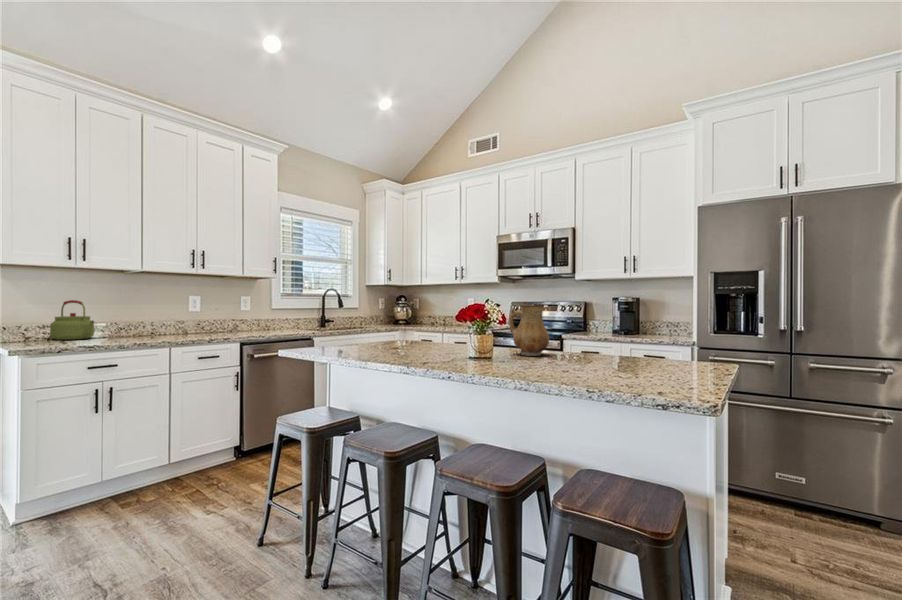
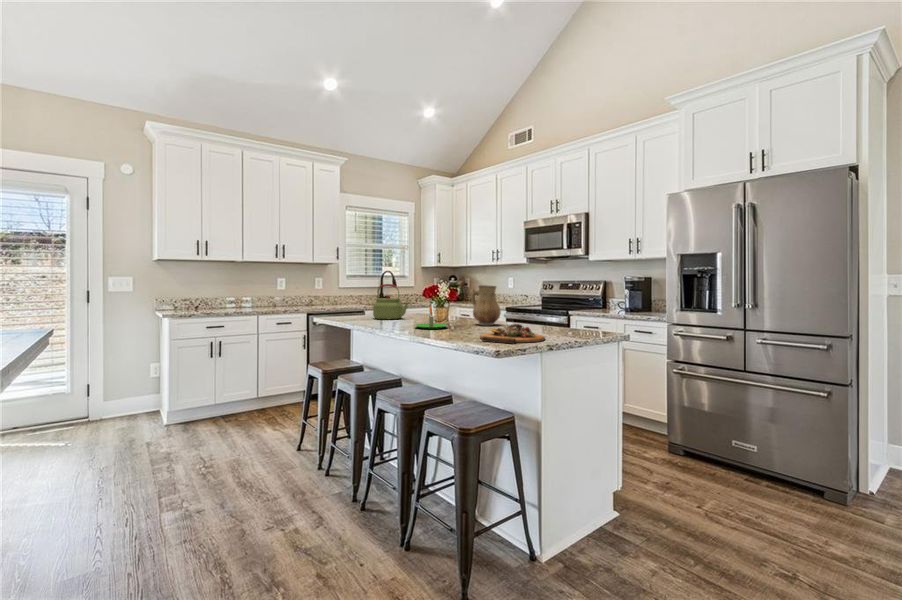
kettle: present [50,300,94,340] -> present [373,284,408,319]
candle: none [457,332,503,364] -> present [415,306,448,329]
cutting board: none [582,356,678,386] -> present [480,324,545,344]

